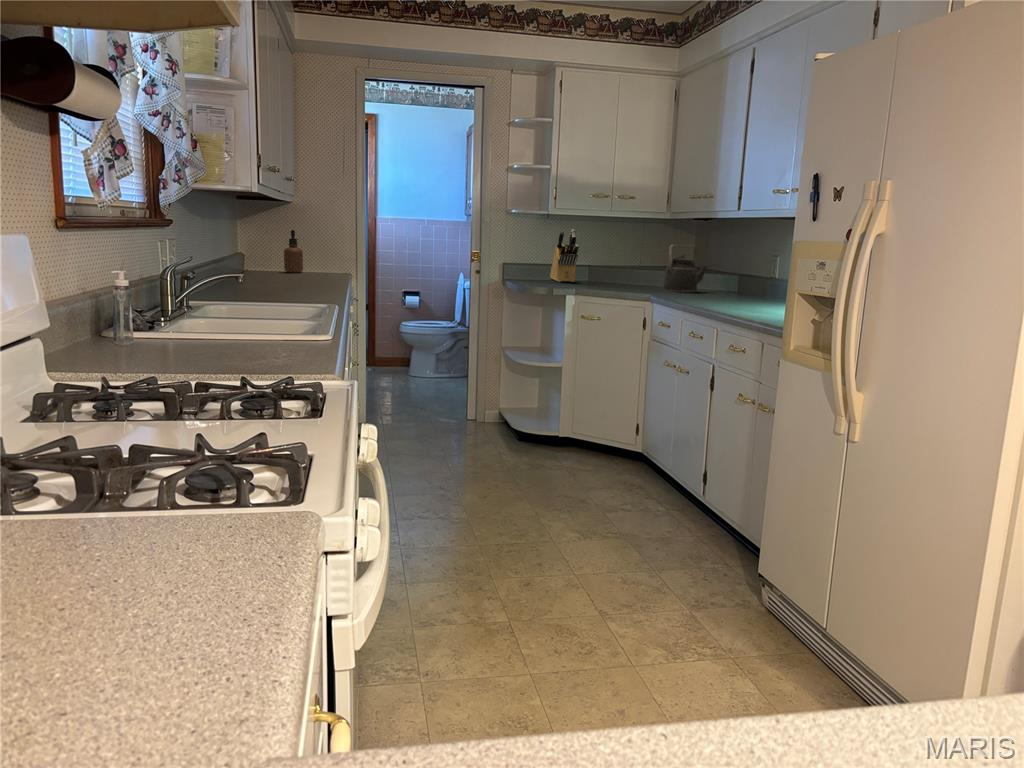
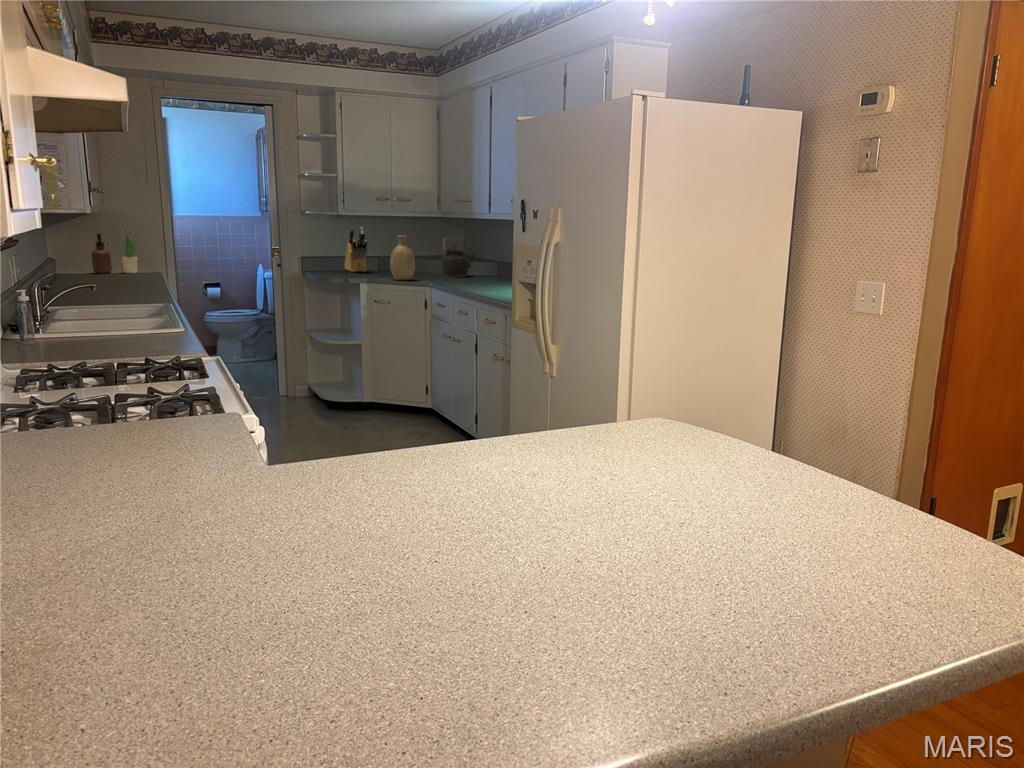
potted plant: none [313,225,332,274] -> present [122,235,138,273]
decorative vase: none [604,238,635,293] -> present [390,235,415,280]

